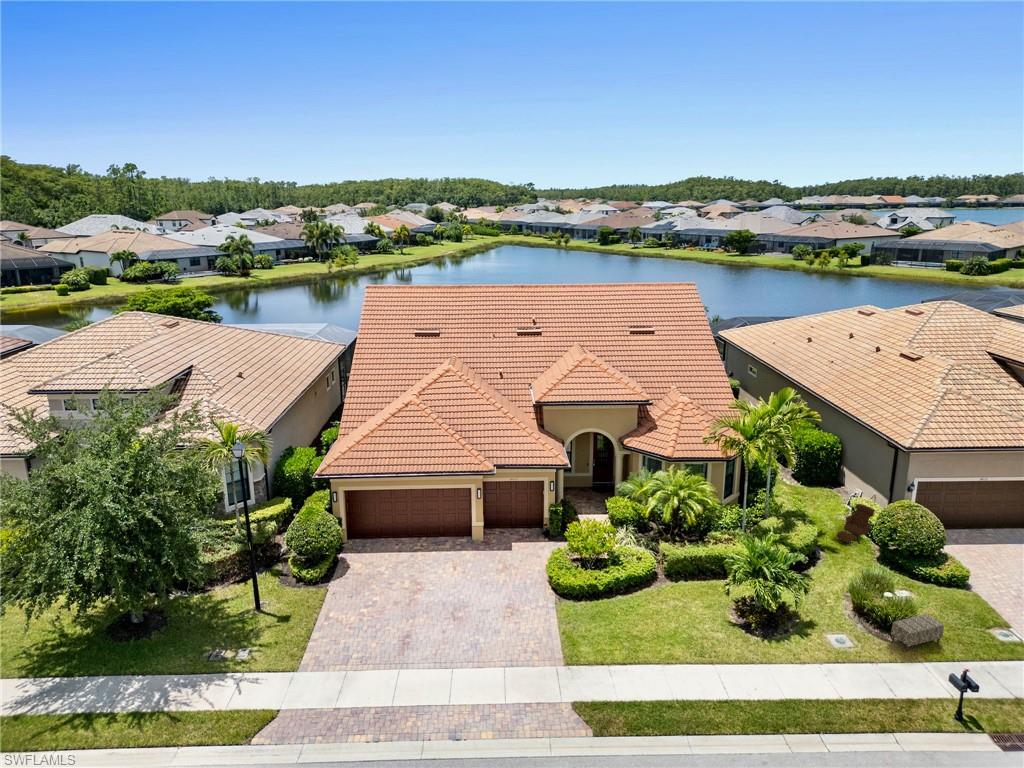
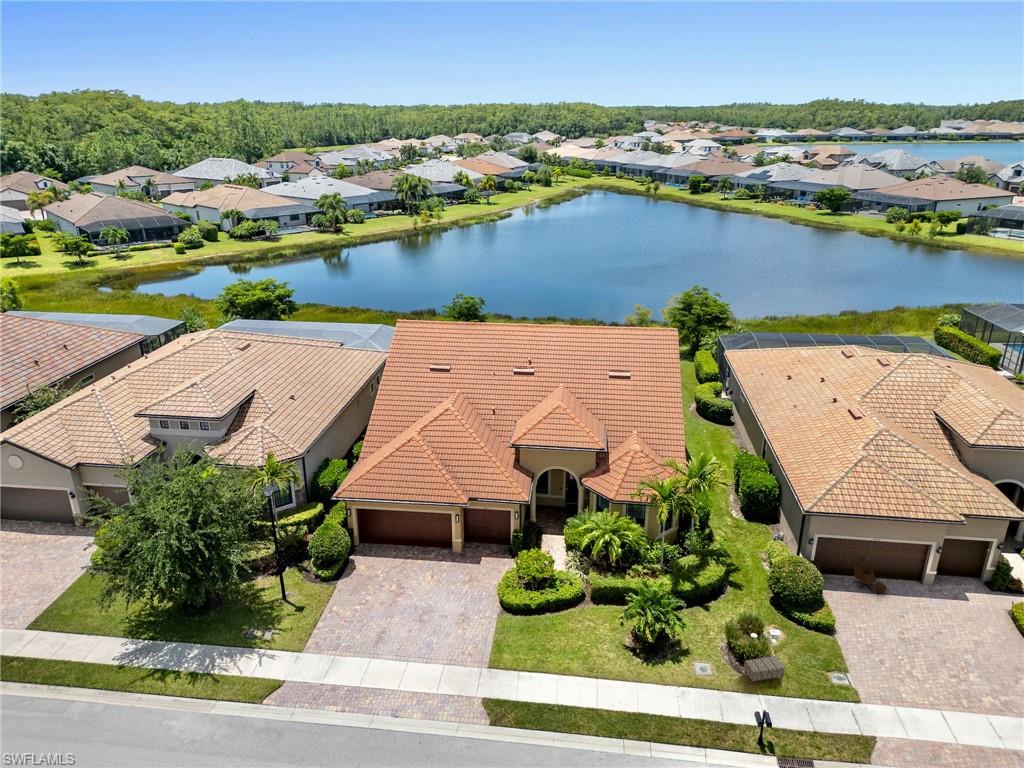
lounge chair: present [836,504,875,544] -> present [854,556,887,594]

